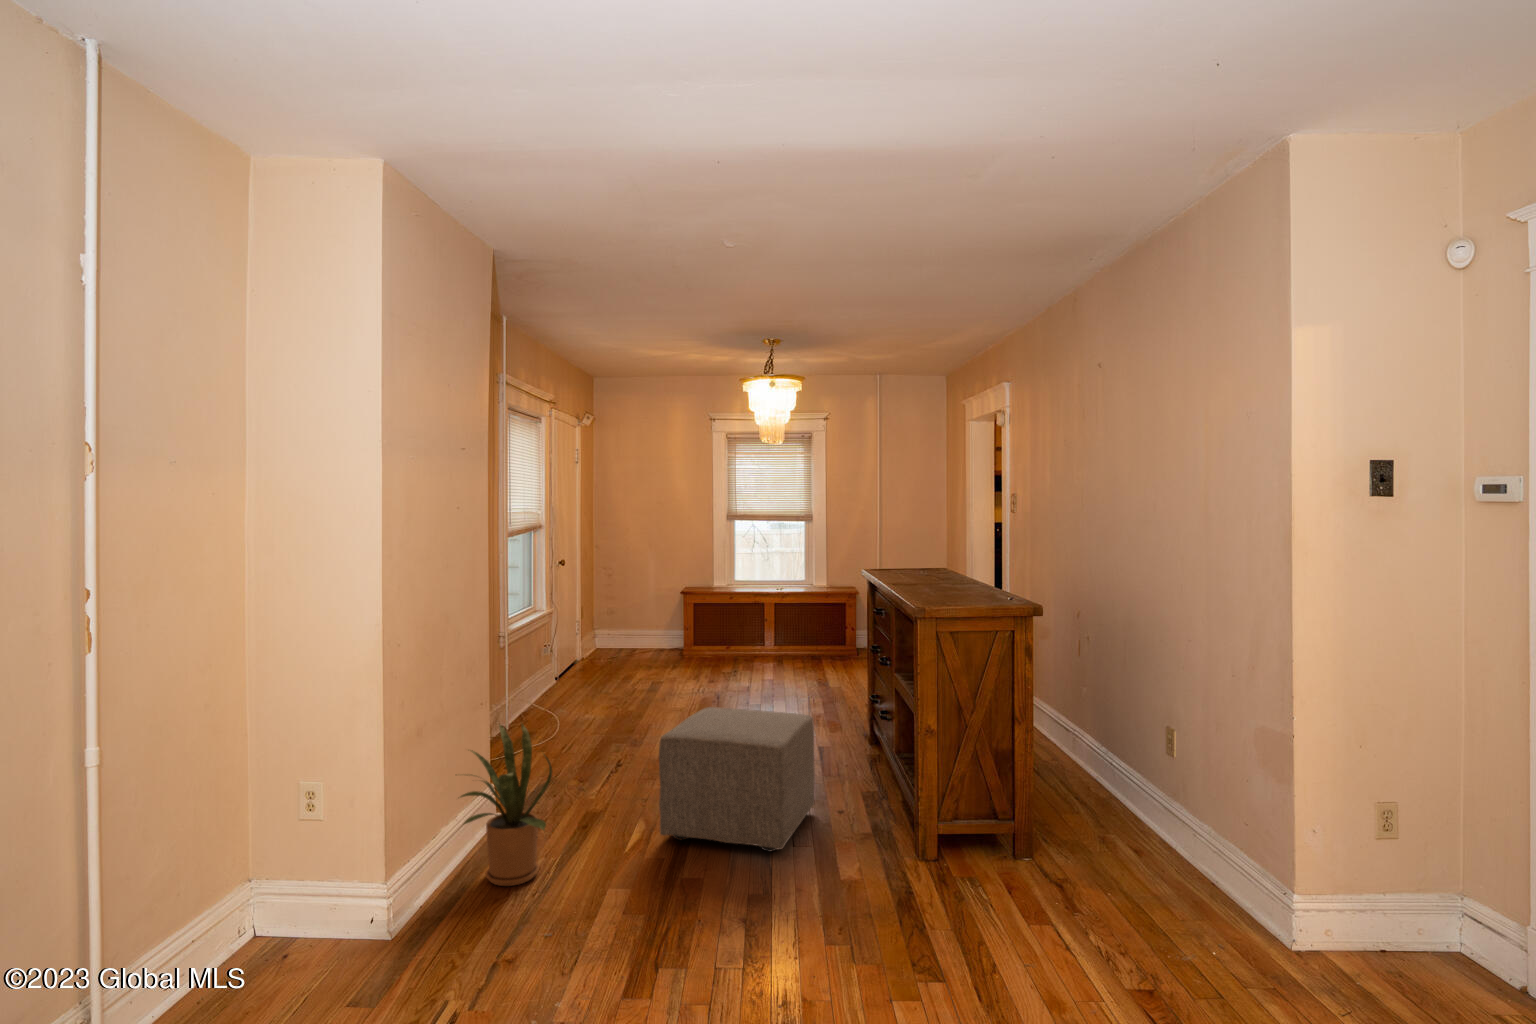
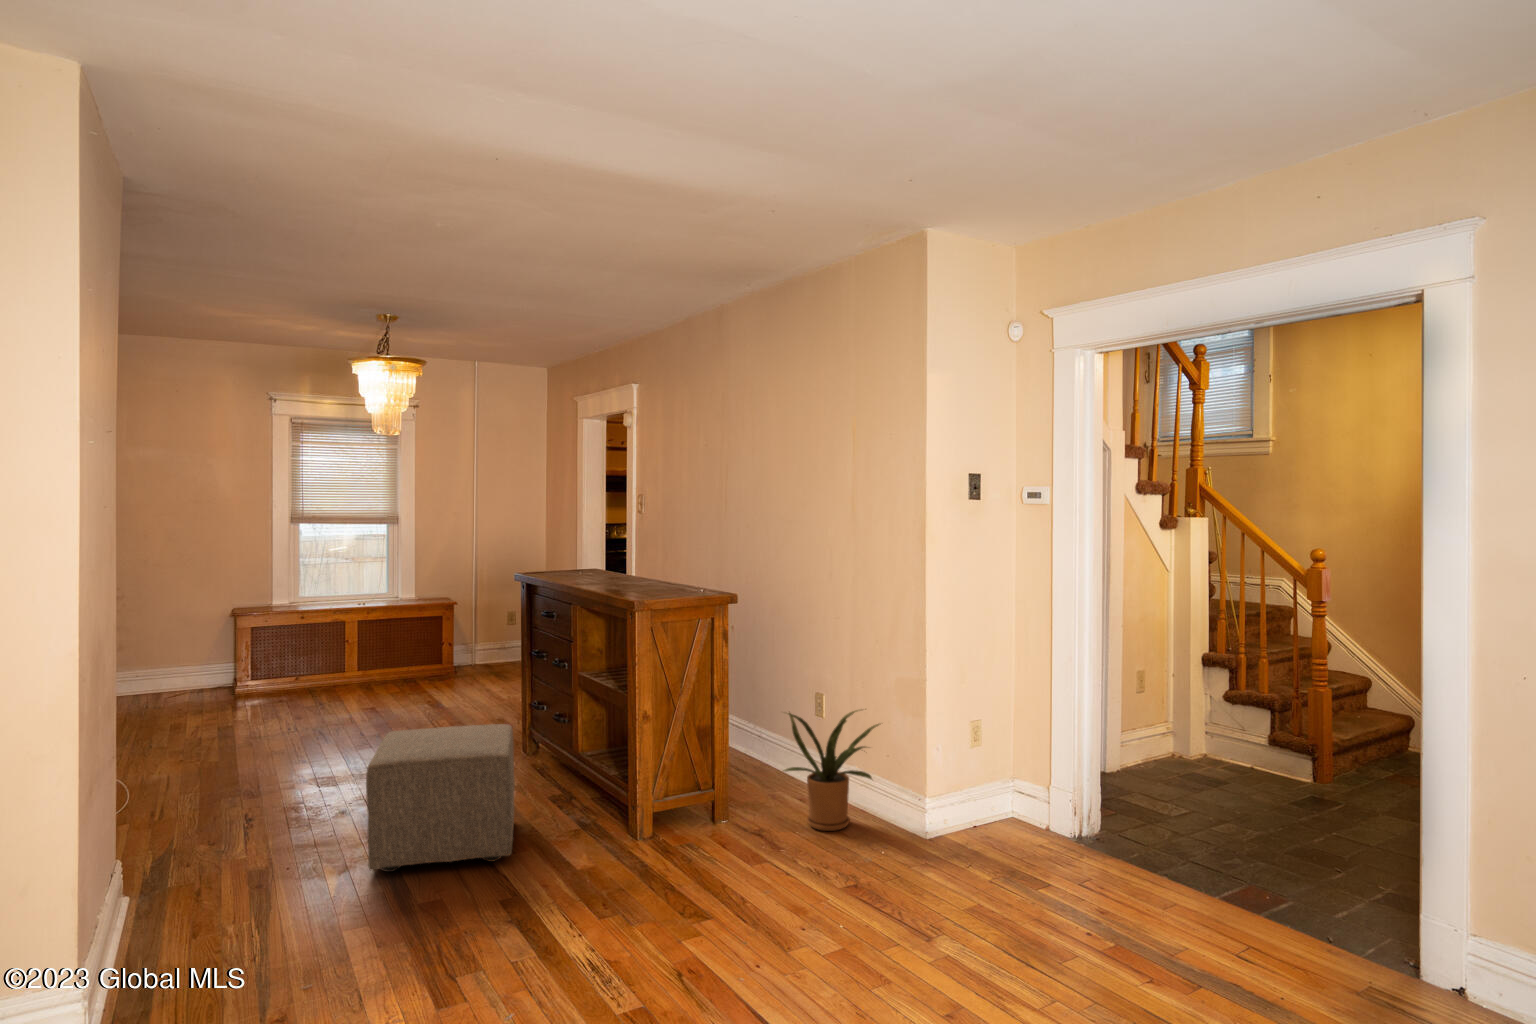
house plant: present [460,724,552,886] -> present [784,710,879,831]

